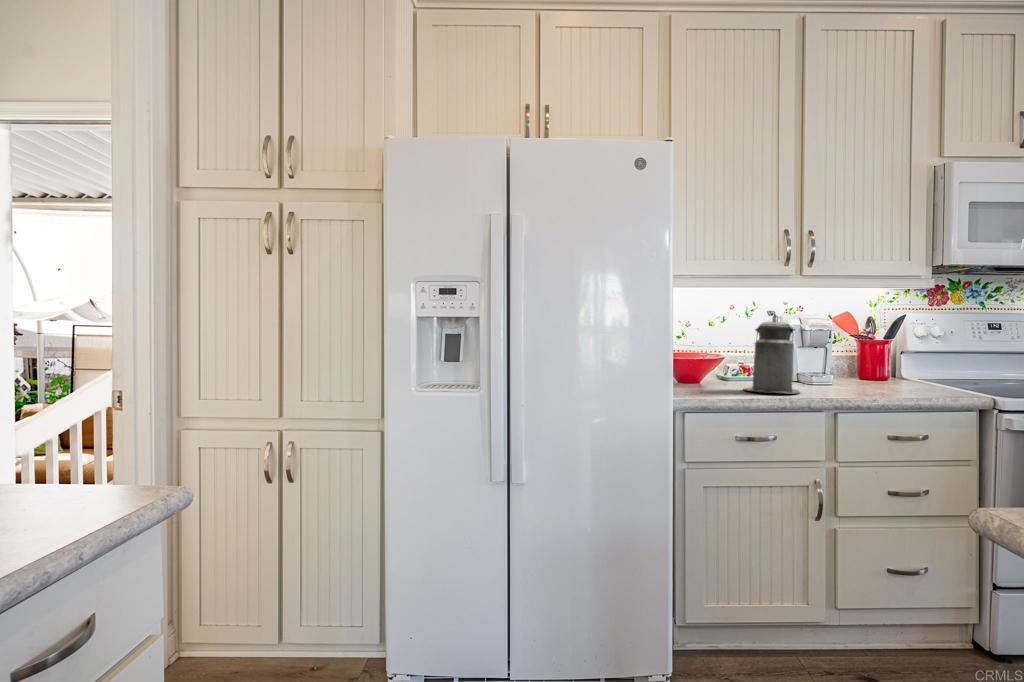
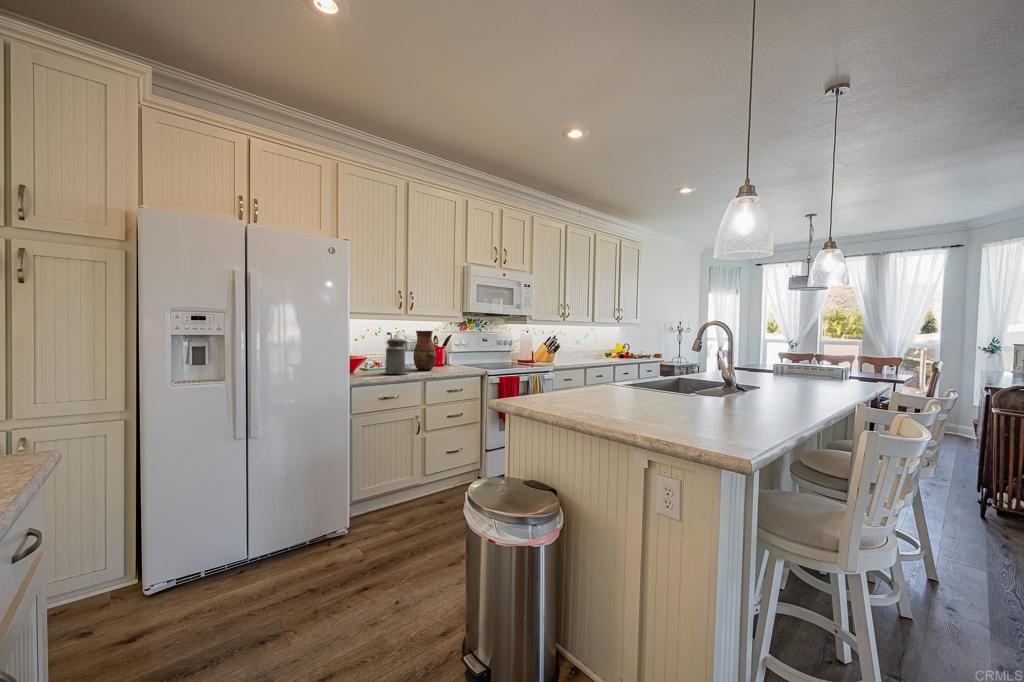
vase: none [815,306,865,389] -> present [413,331,436,370]

